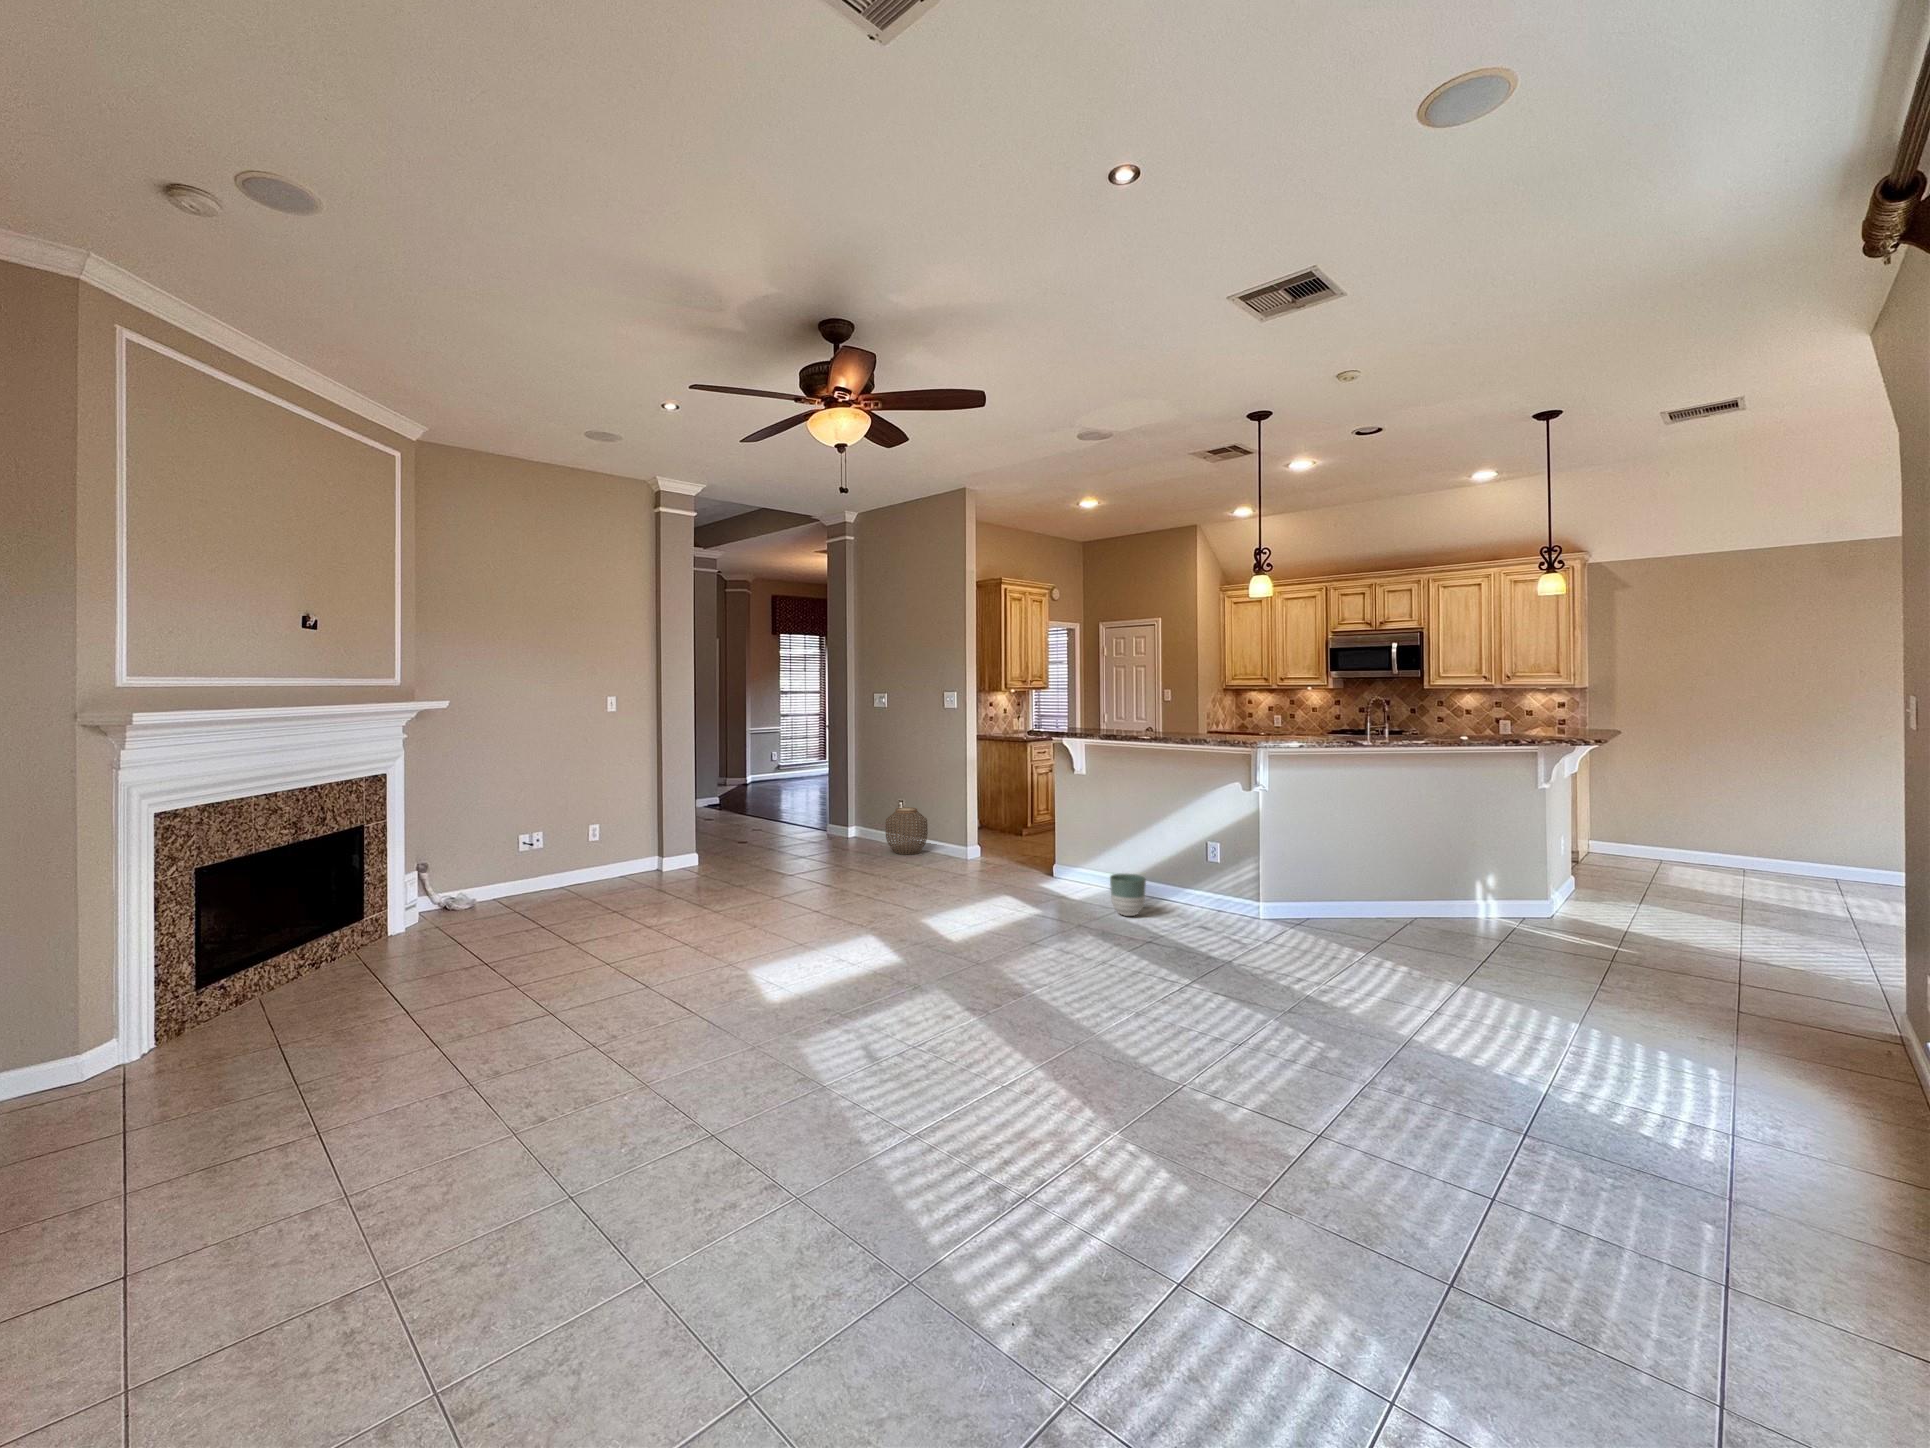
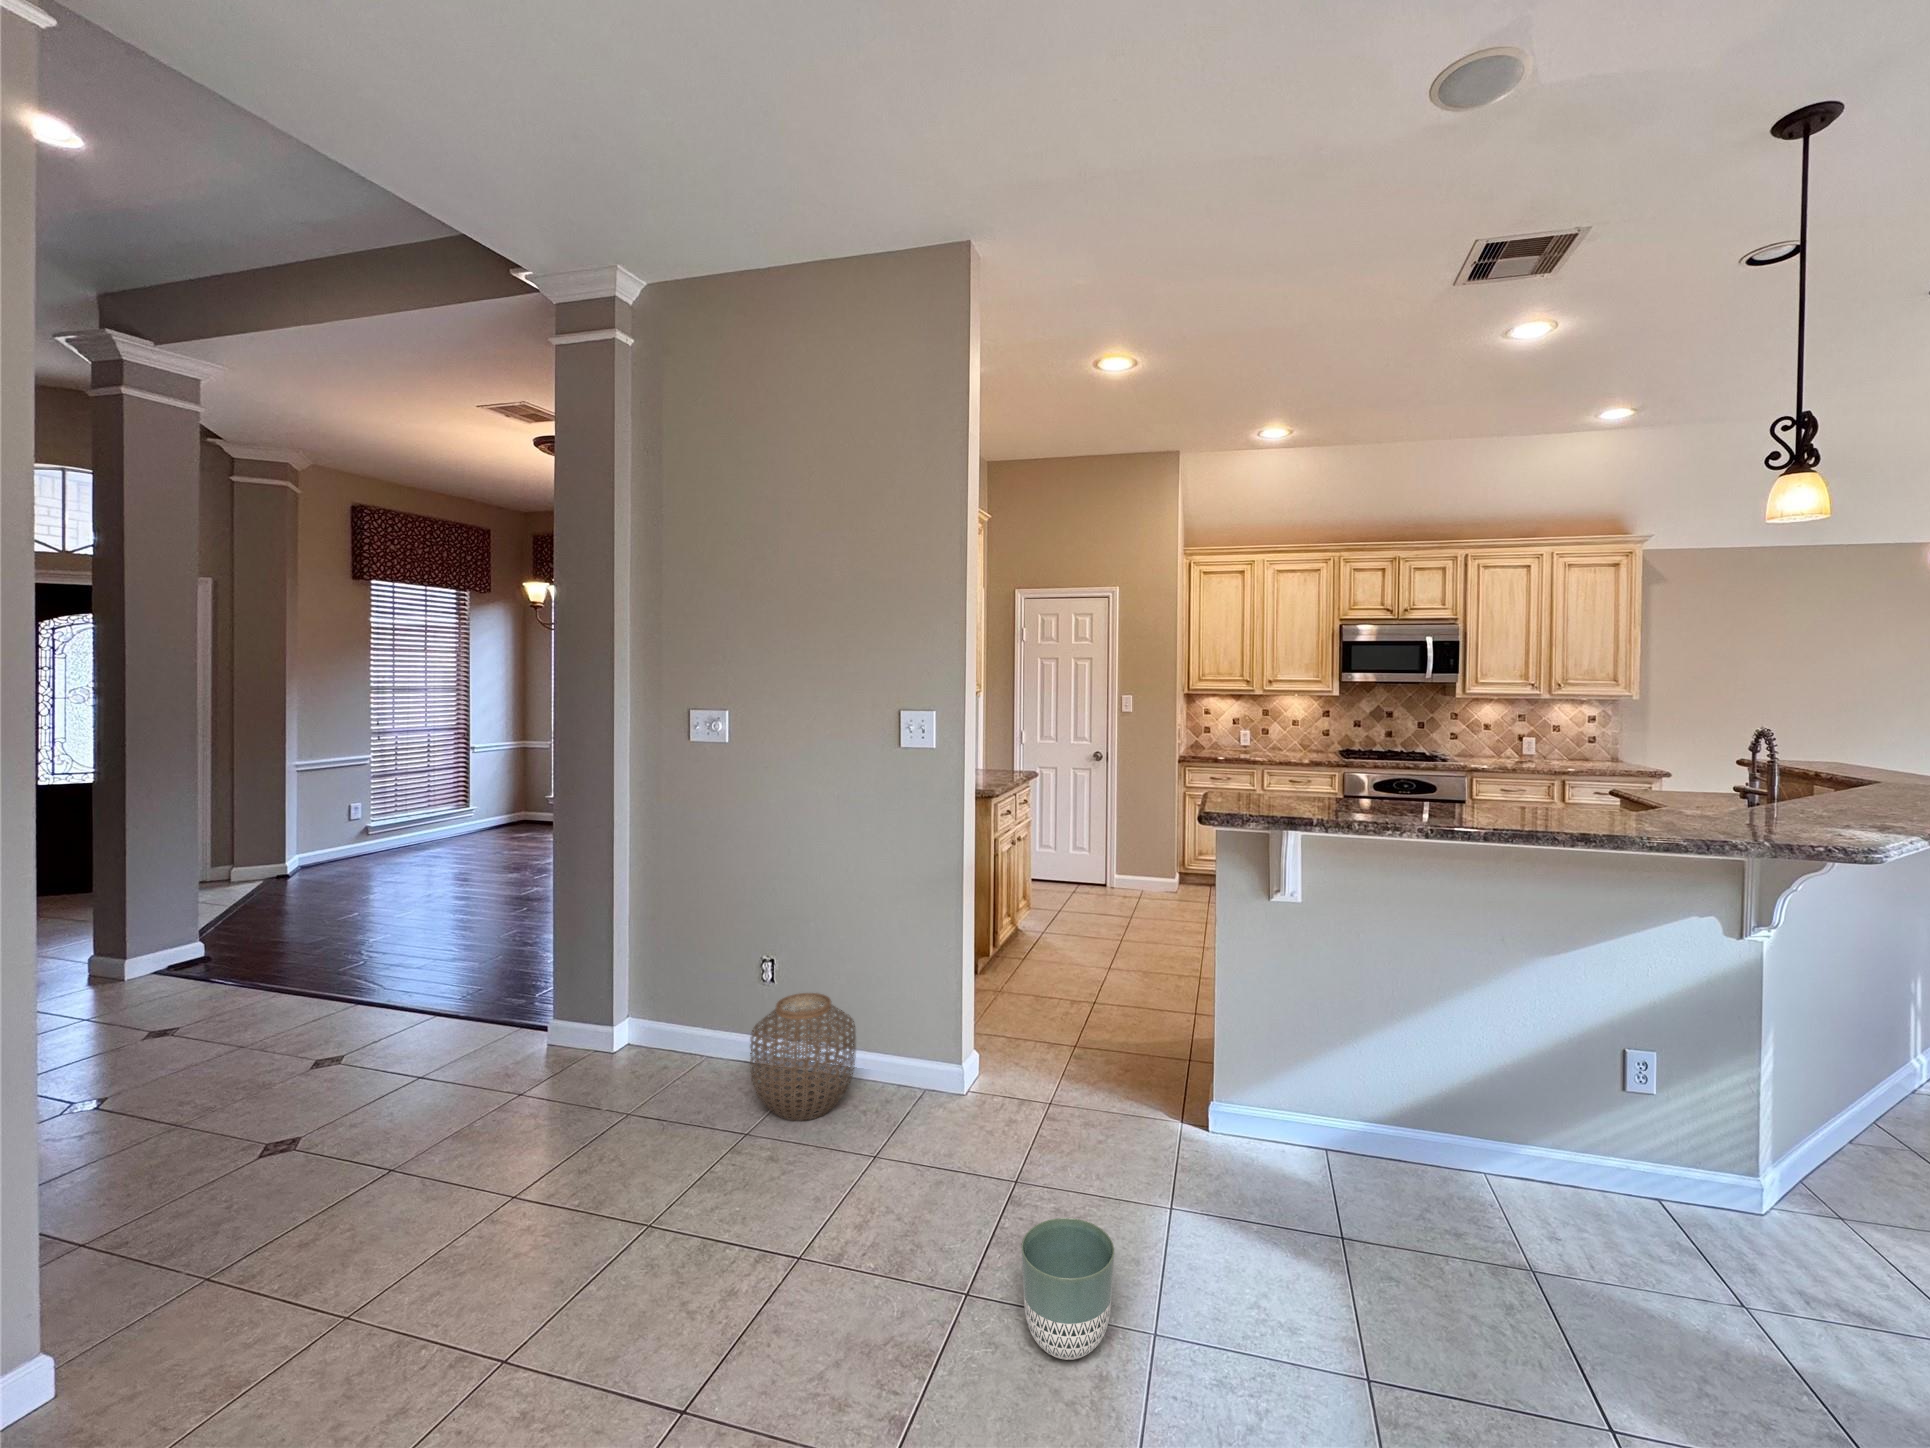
planter: present [1110,874,1146,916] -> present [1022,1218,1114,1360]

